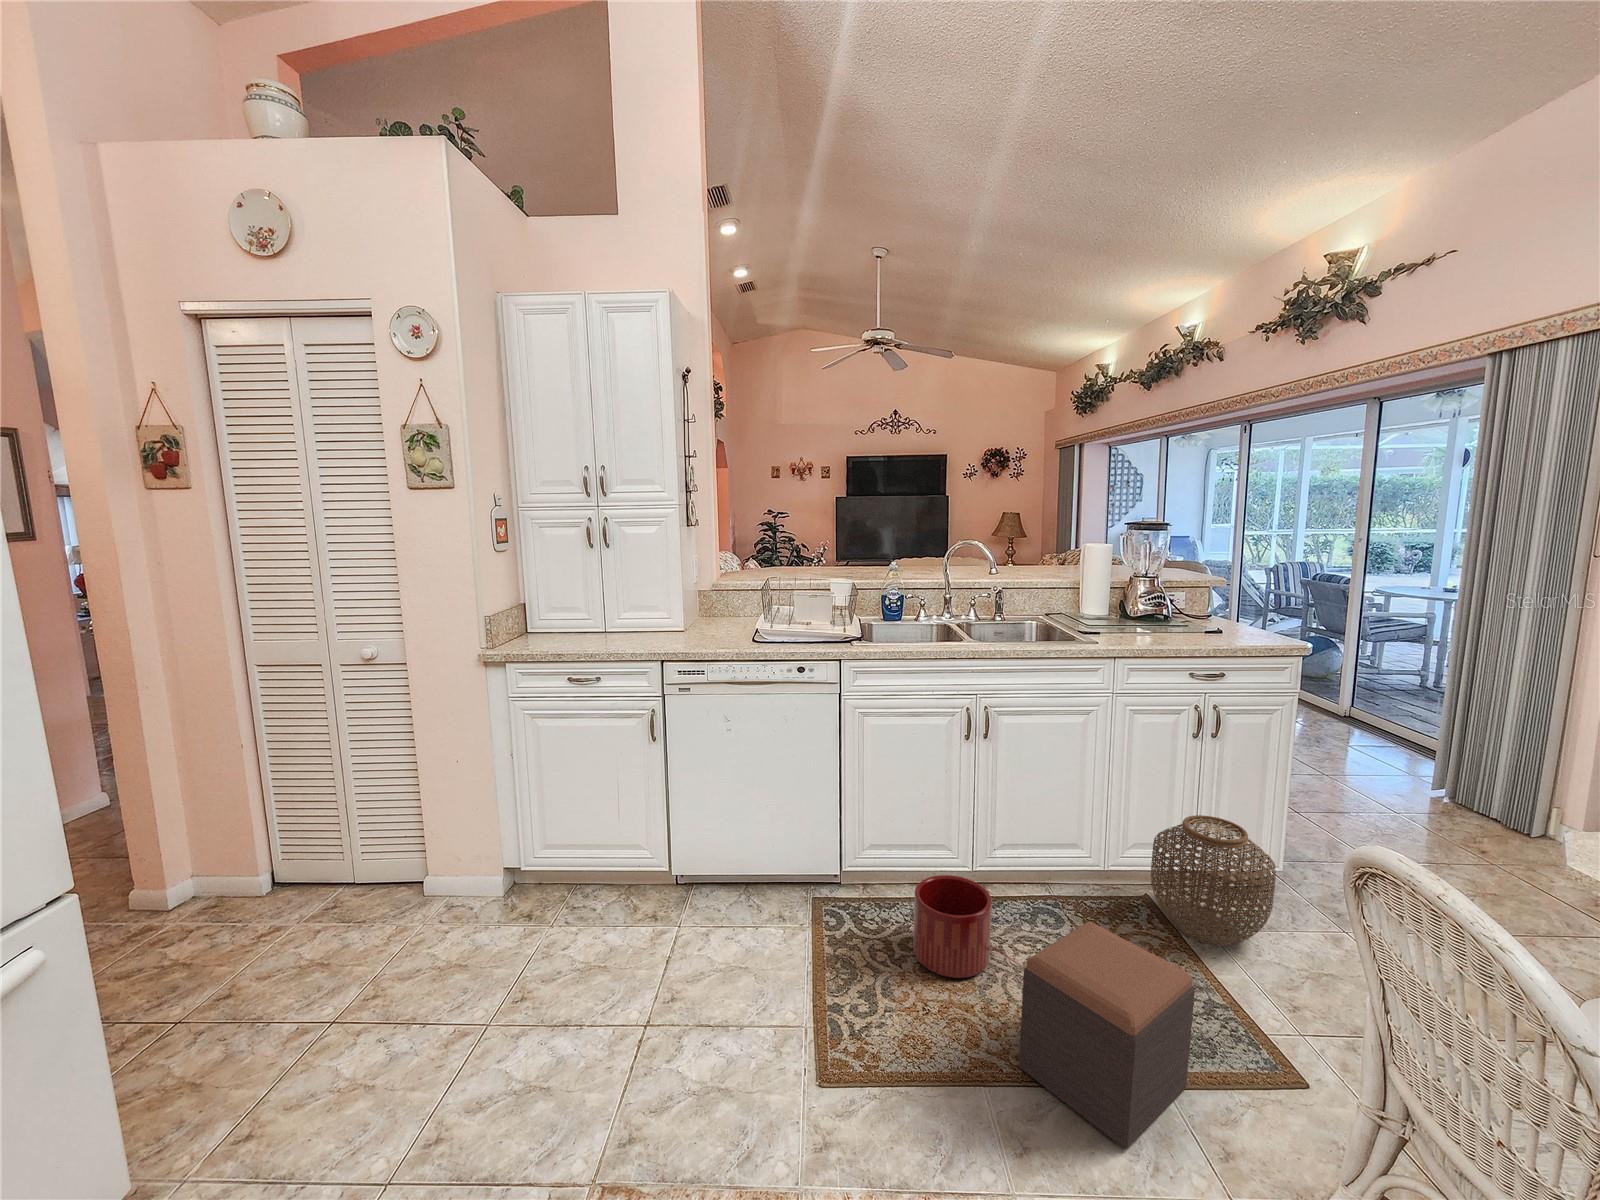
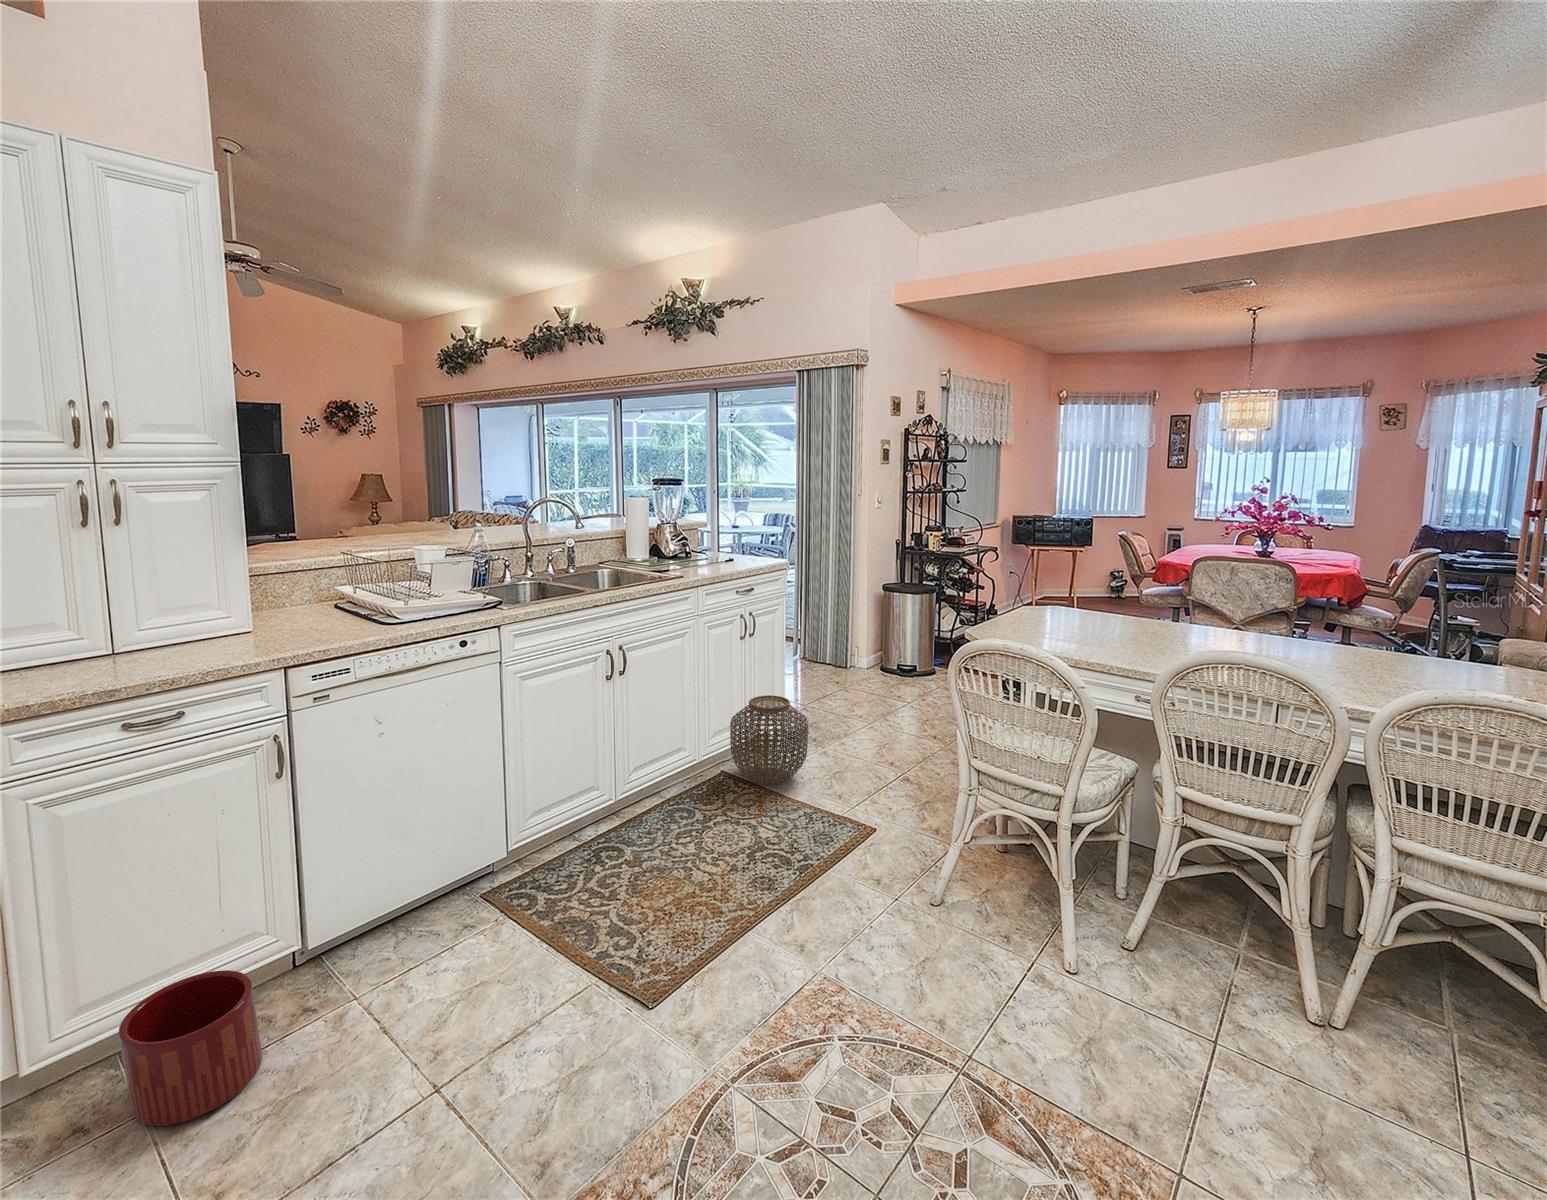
planter: present [913,875,992,978] -> present [118,970,262,1126]
footstool: present [1019,922,1195,1149] -> none [756,782,846,908]

